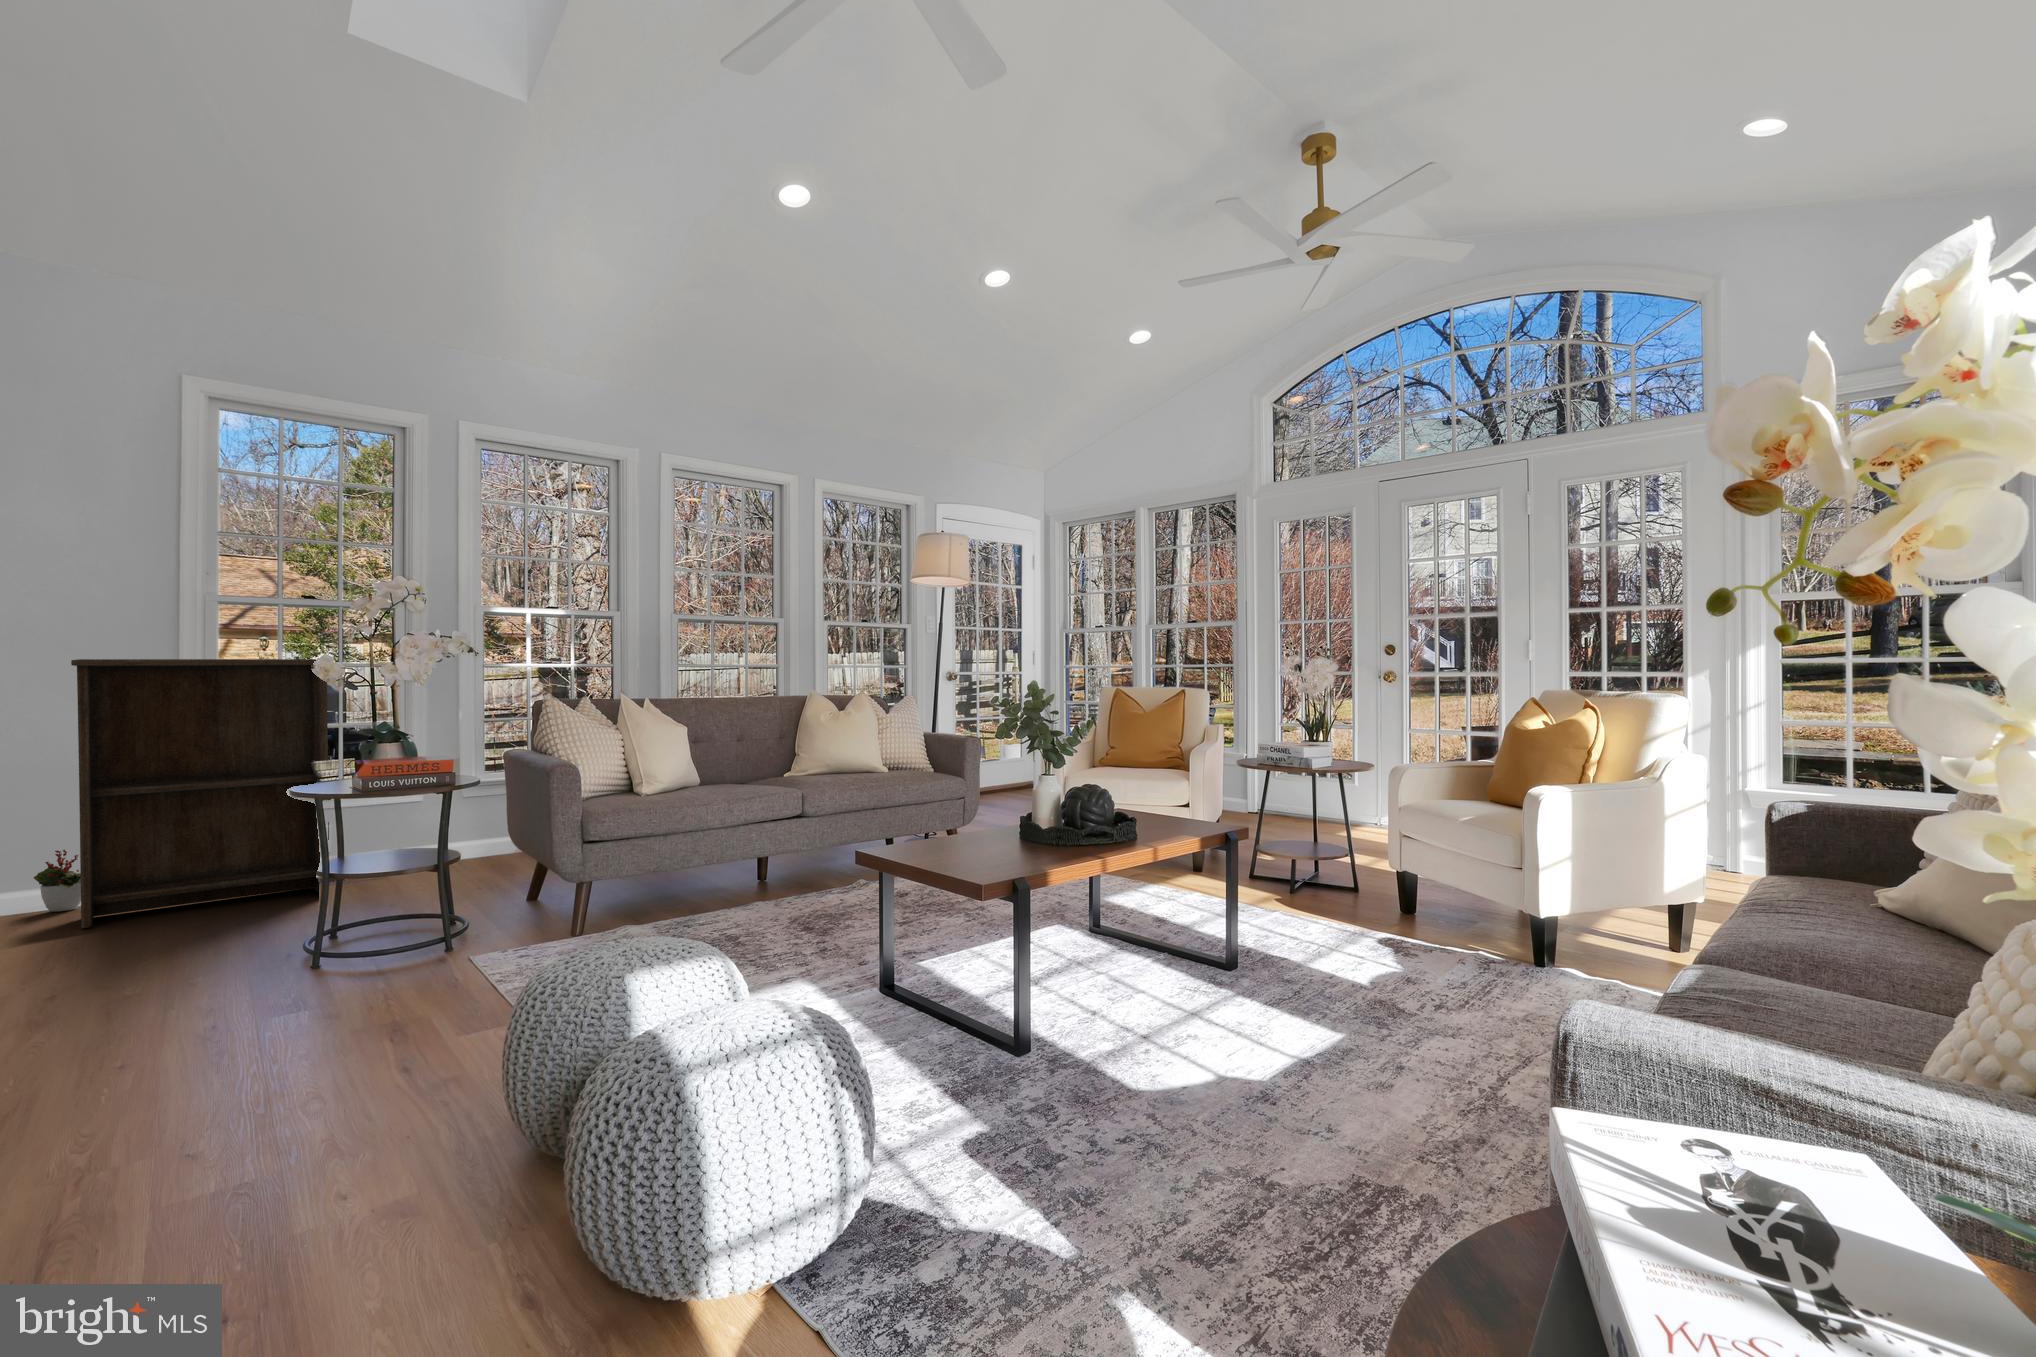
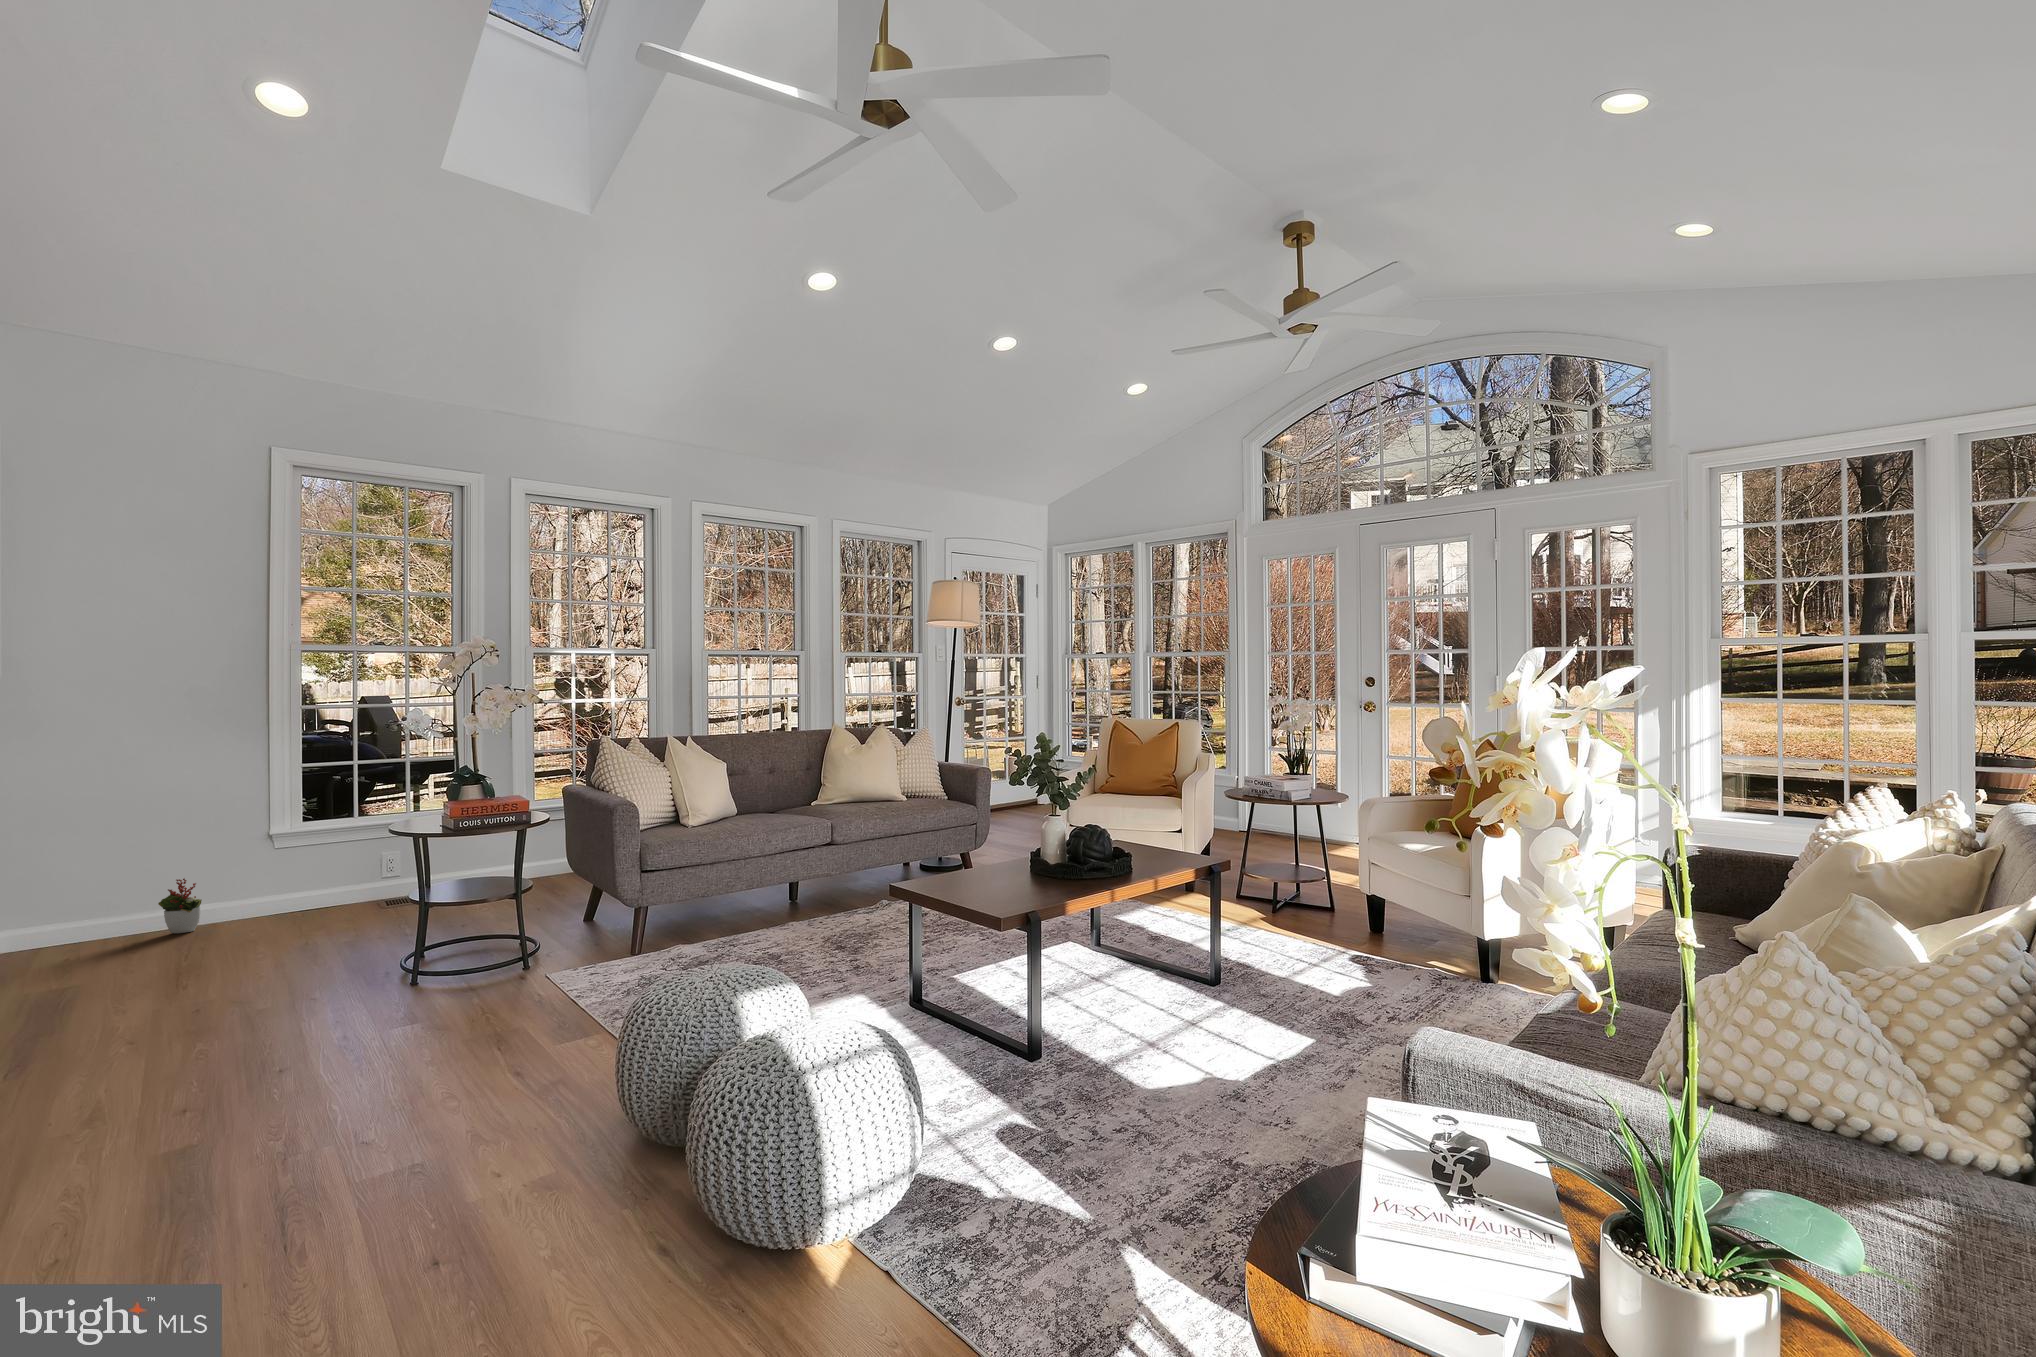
bookshelf: present [71,659,329,928] -> none [197,706,417,949]

